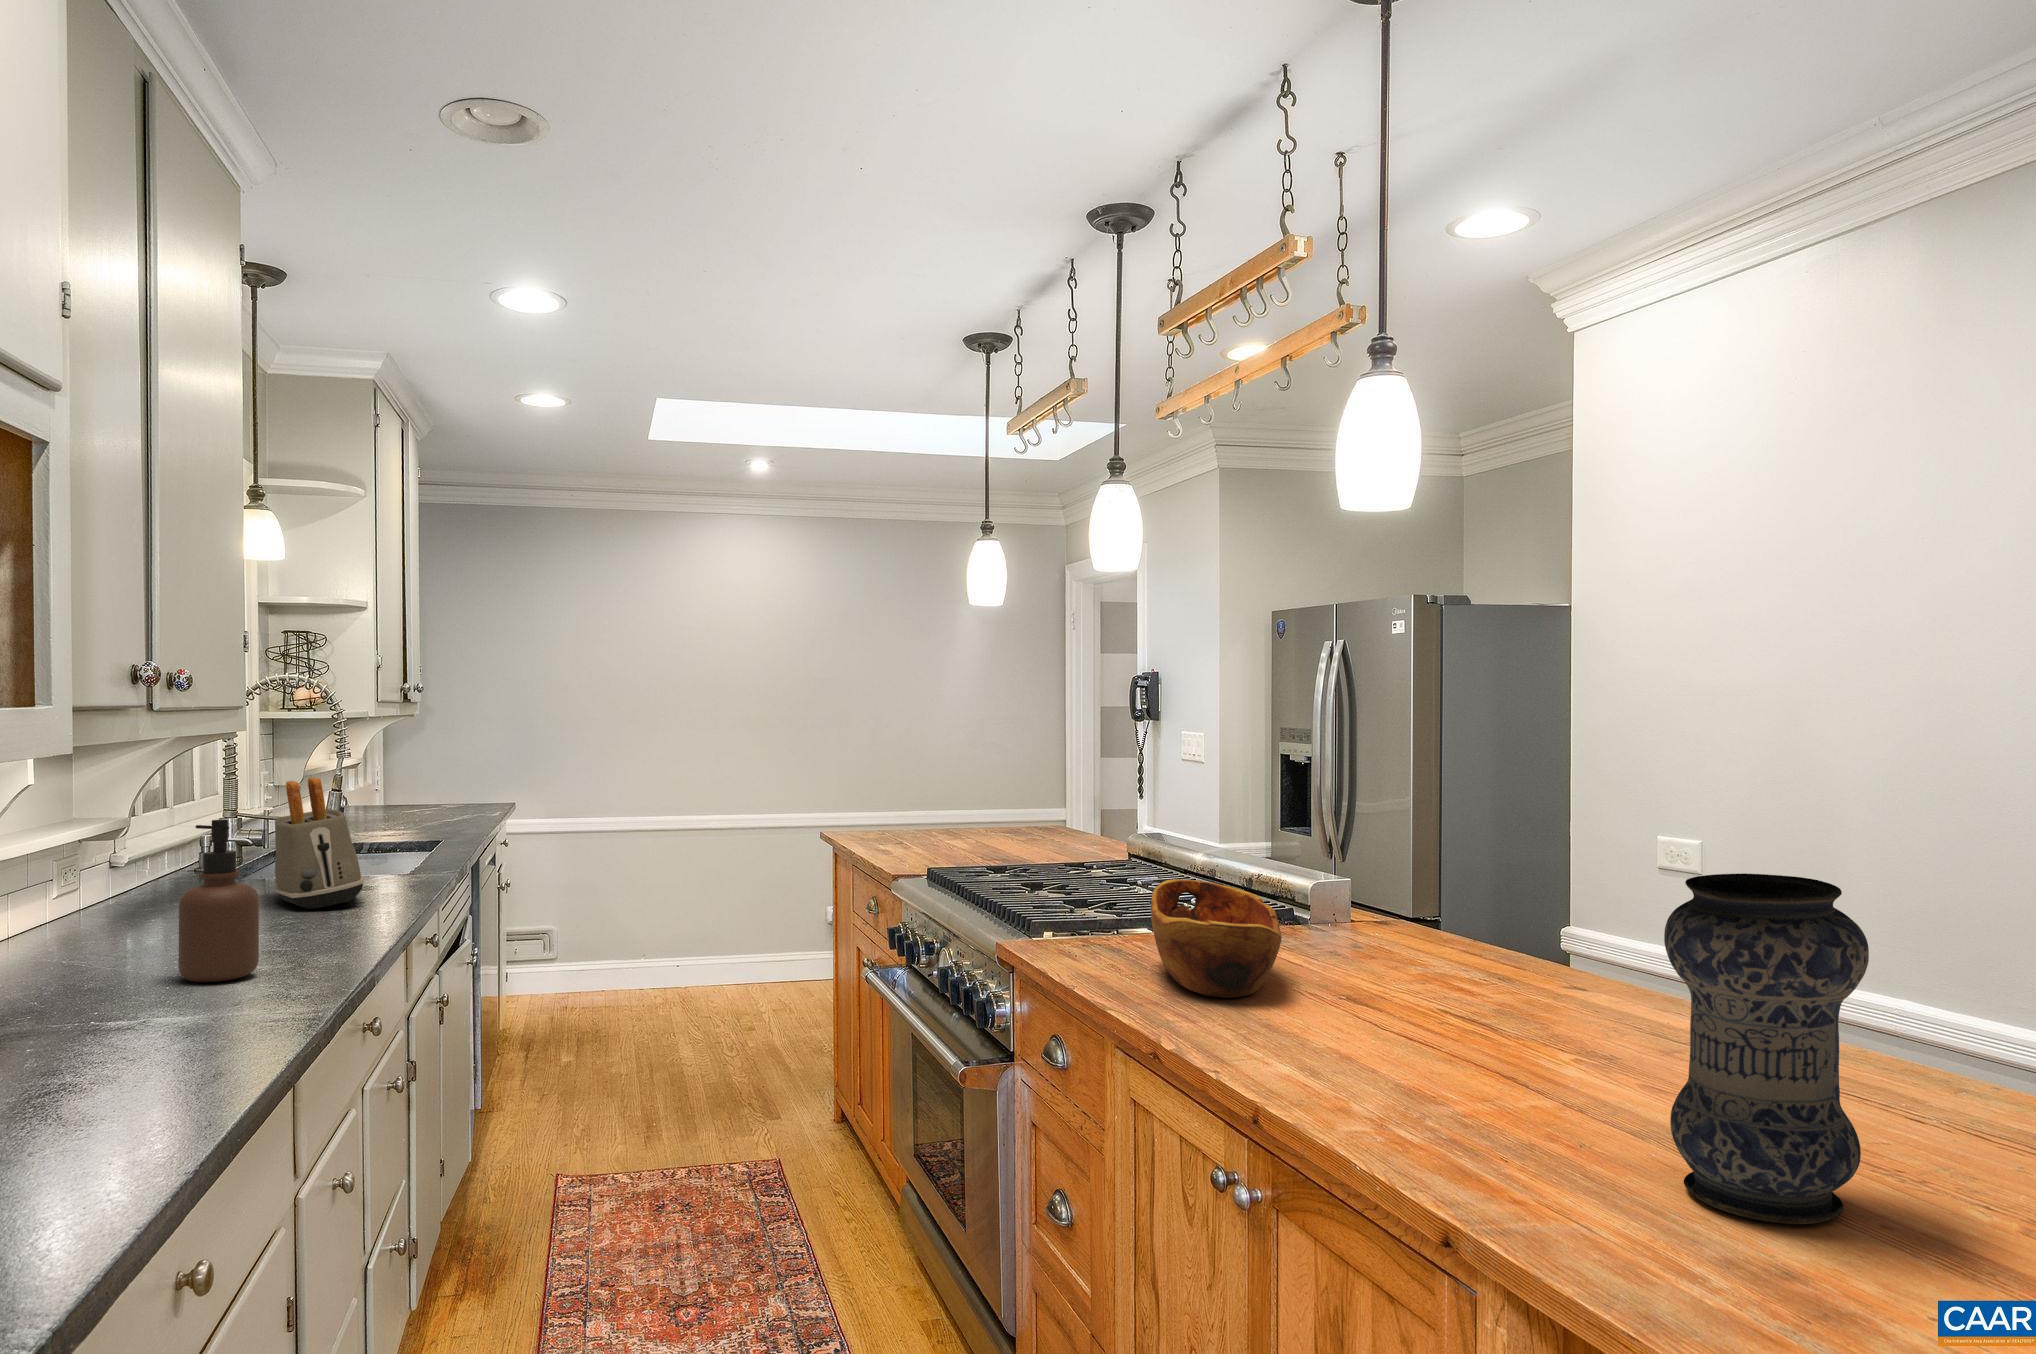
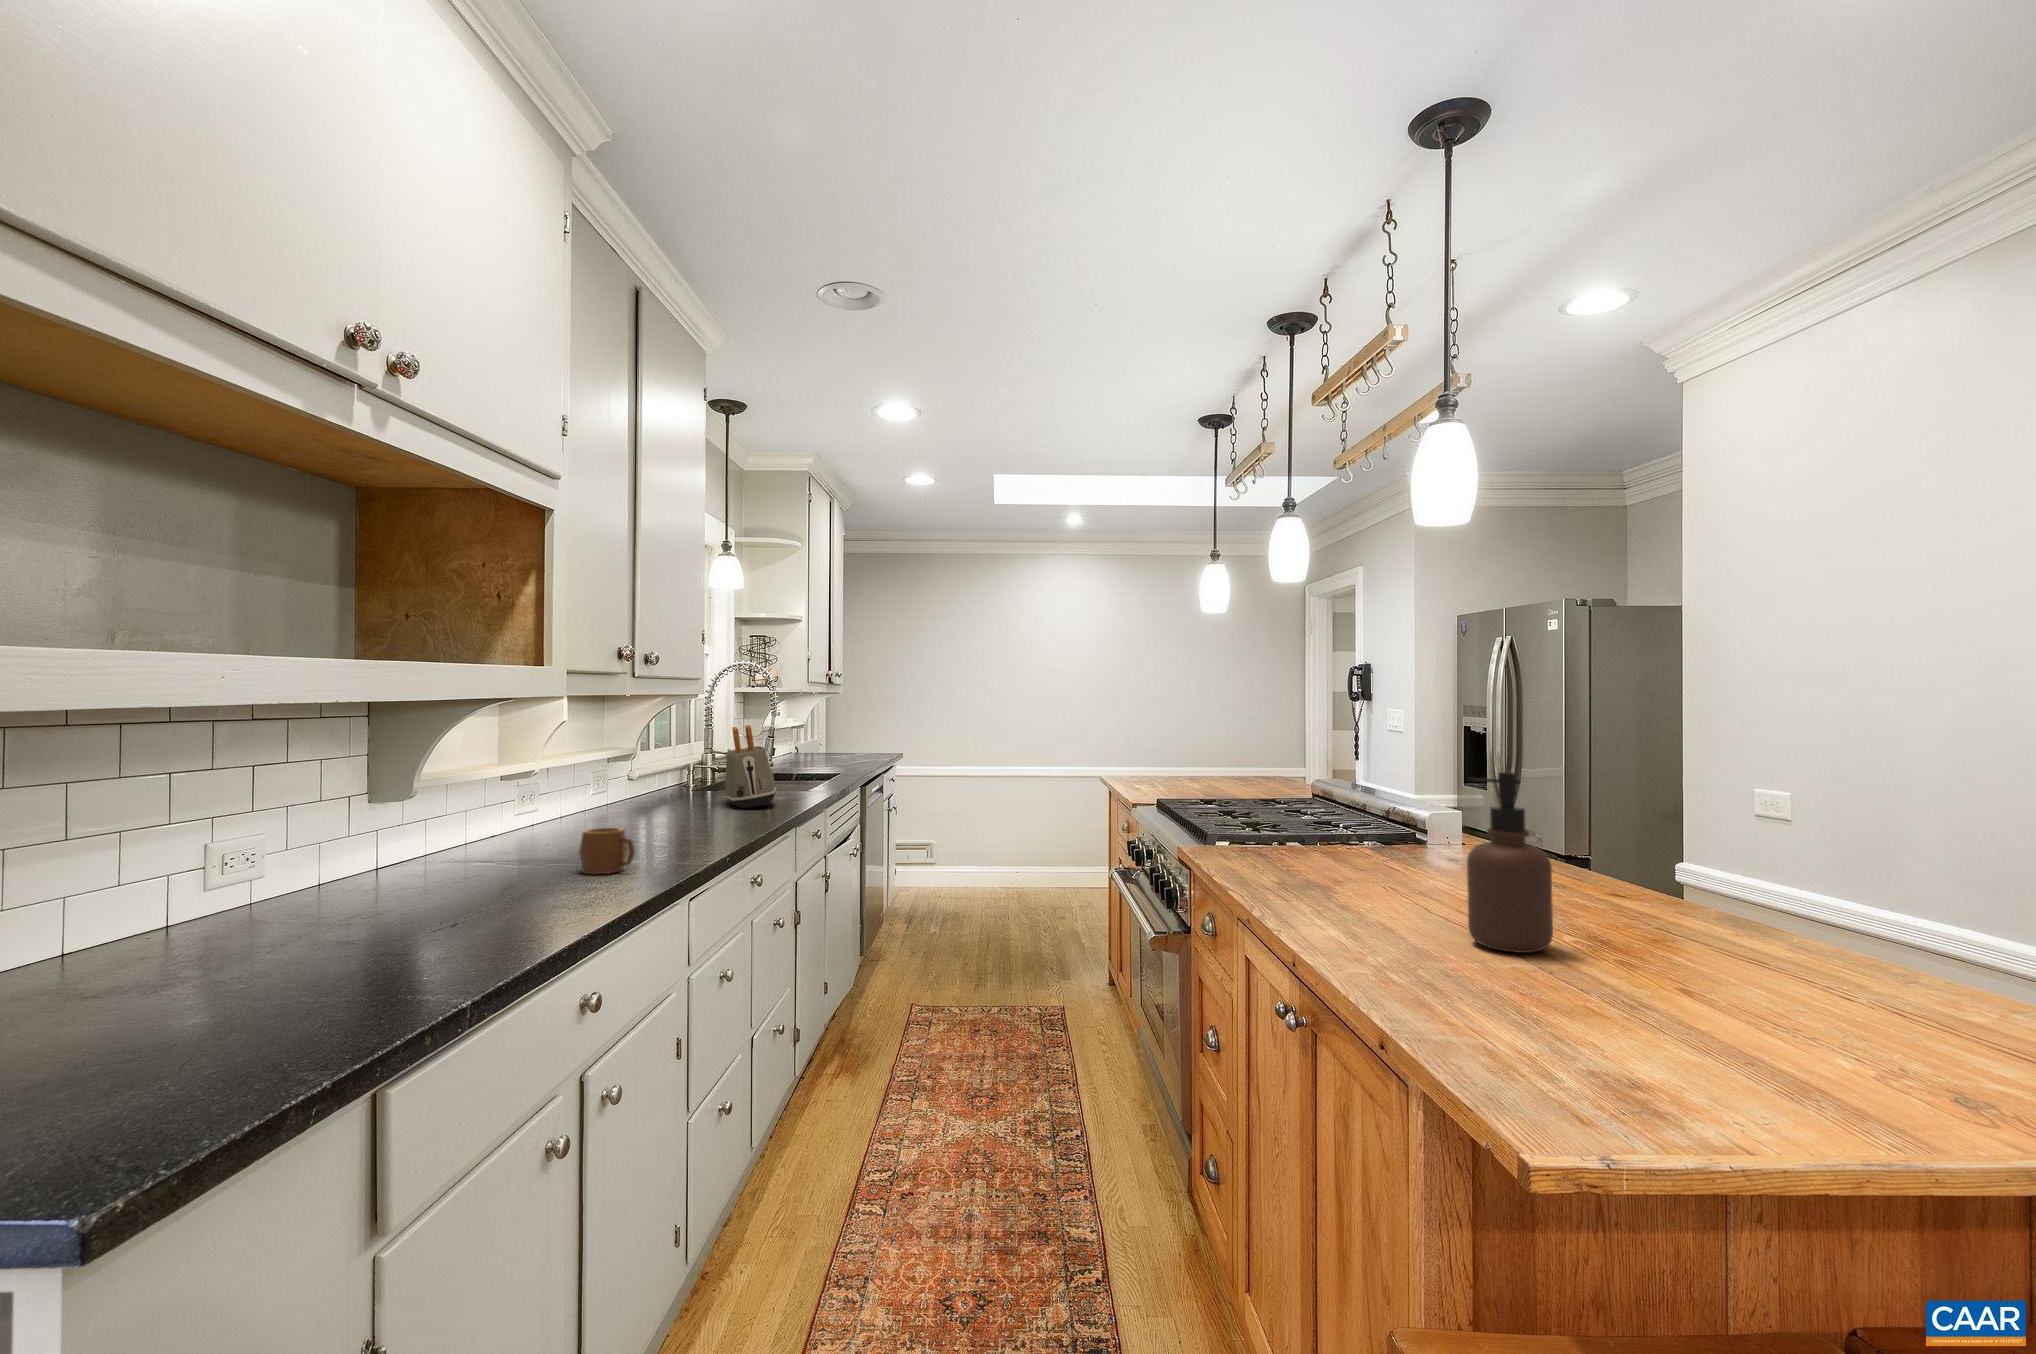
soap dispenser: present [179,819,259,982] -> present [1467,772,1553,953]
vase: present [1664,874,1869,1224] -> none [1616,776,1813,1085]
wooden bowl: present [1151,879,1282,998] -> none [1273,801,1375,889]
mug: none [95,969,199,1050] -> present [579,828,635,874]

